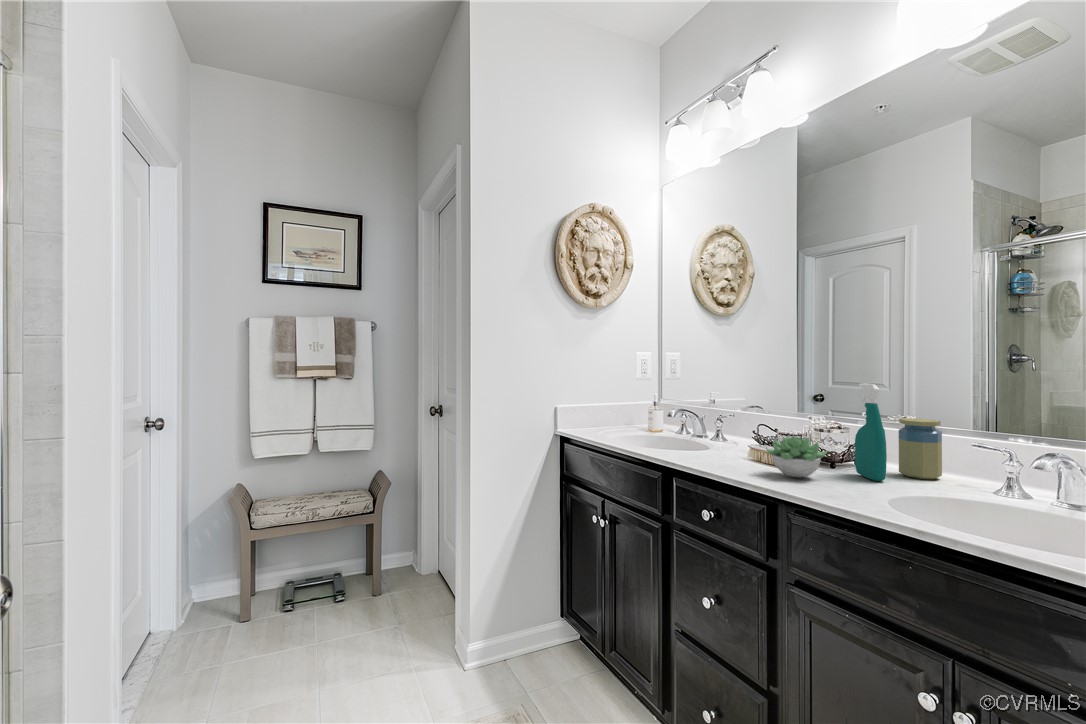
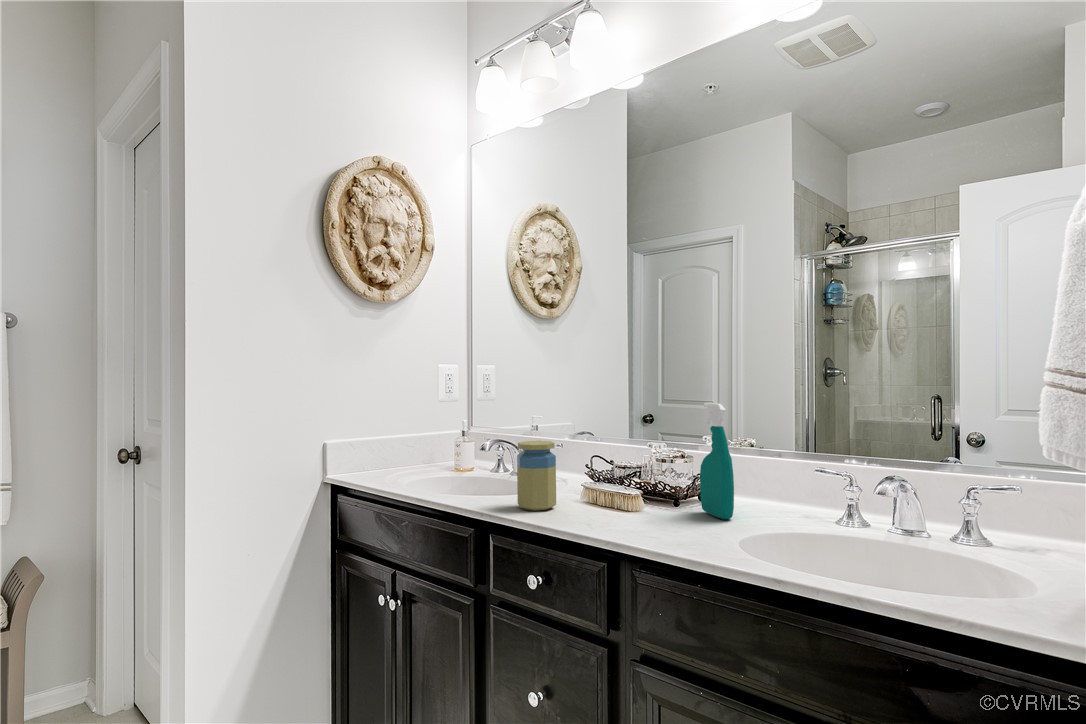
jar: present [899,418,942,479] -> present [517,441,556,511]
succulent plant: present [765,437,828,477] -> none [602,472,674,523]

